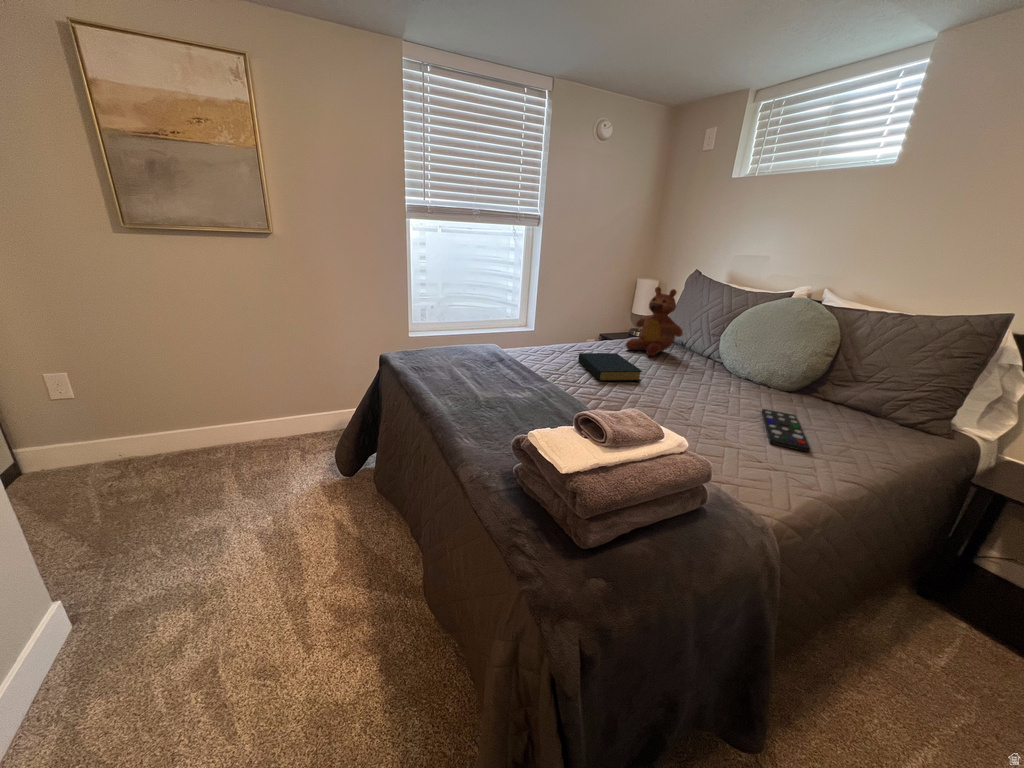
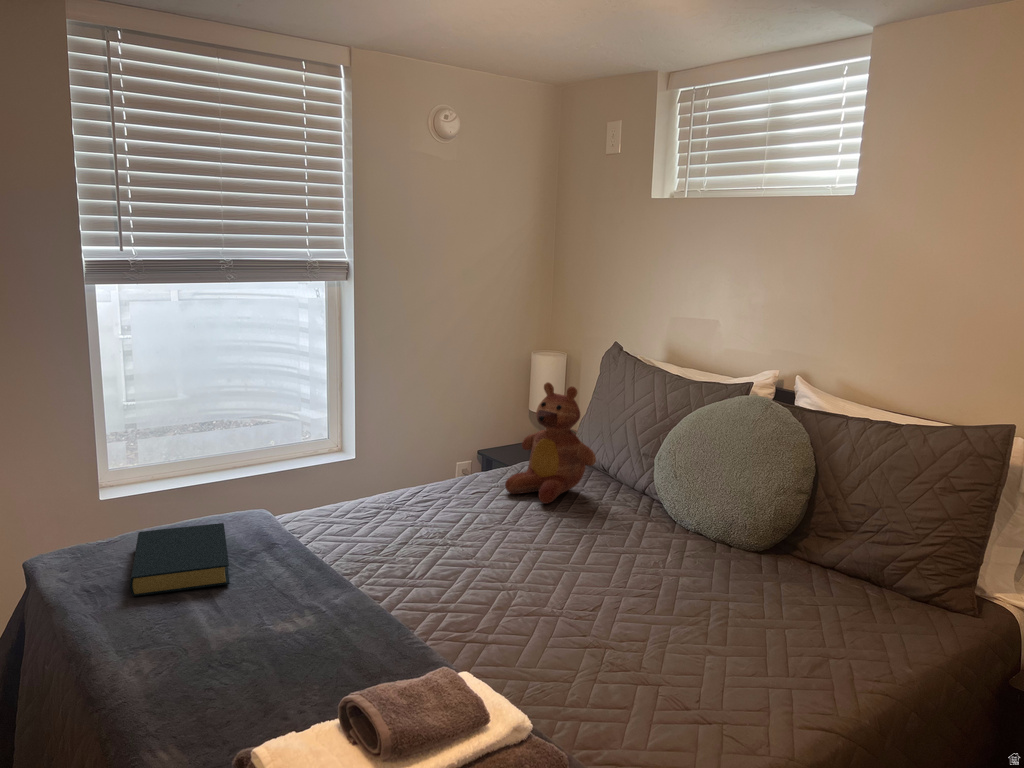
hardback book: present [578,353,642,381] -> present [130,523,230,596]
remote control: present [762,409,810,452] -> none [715,594,779,676]

